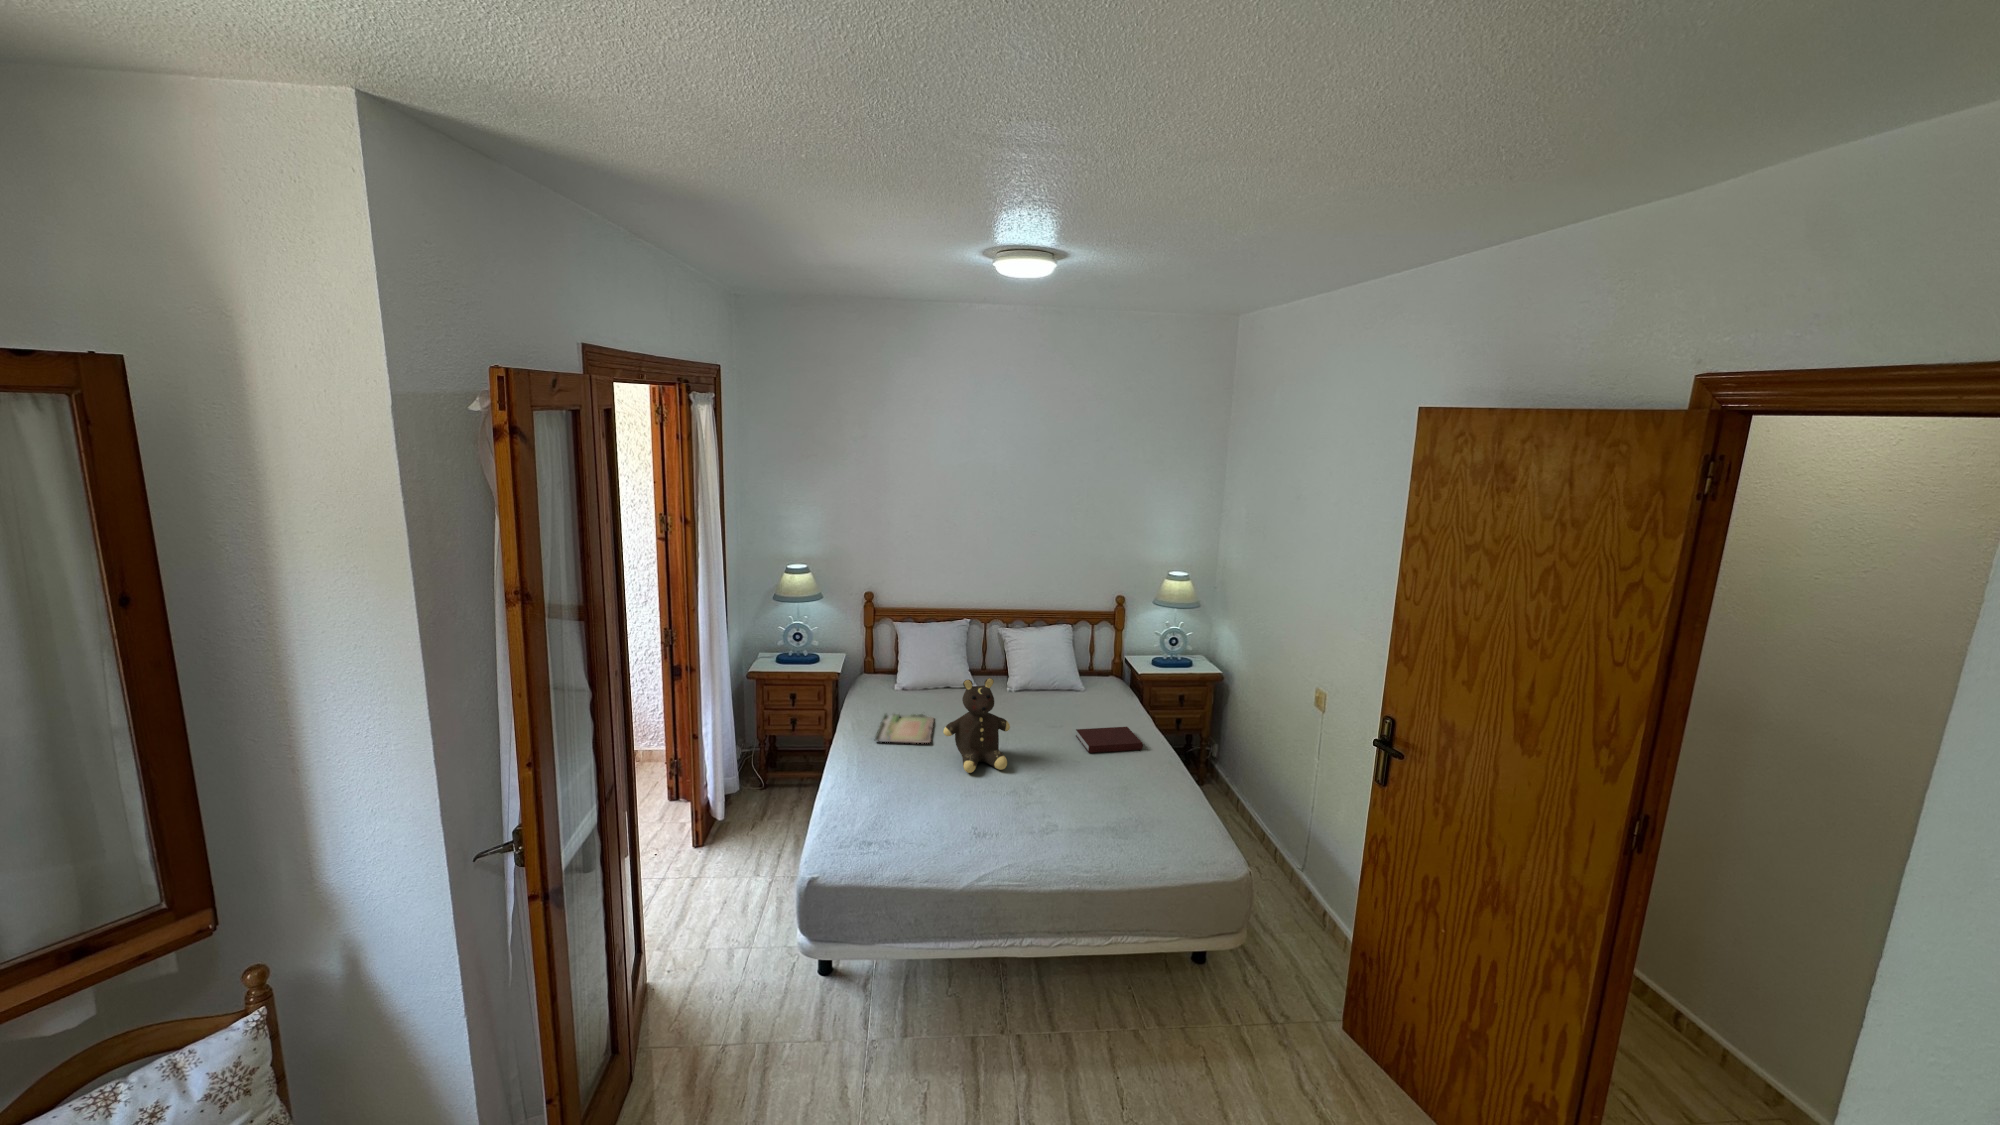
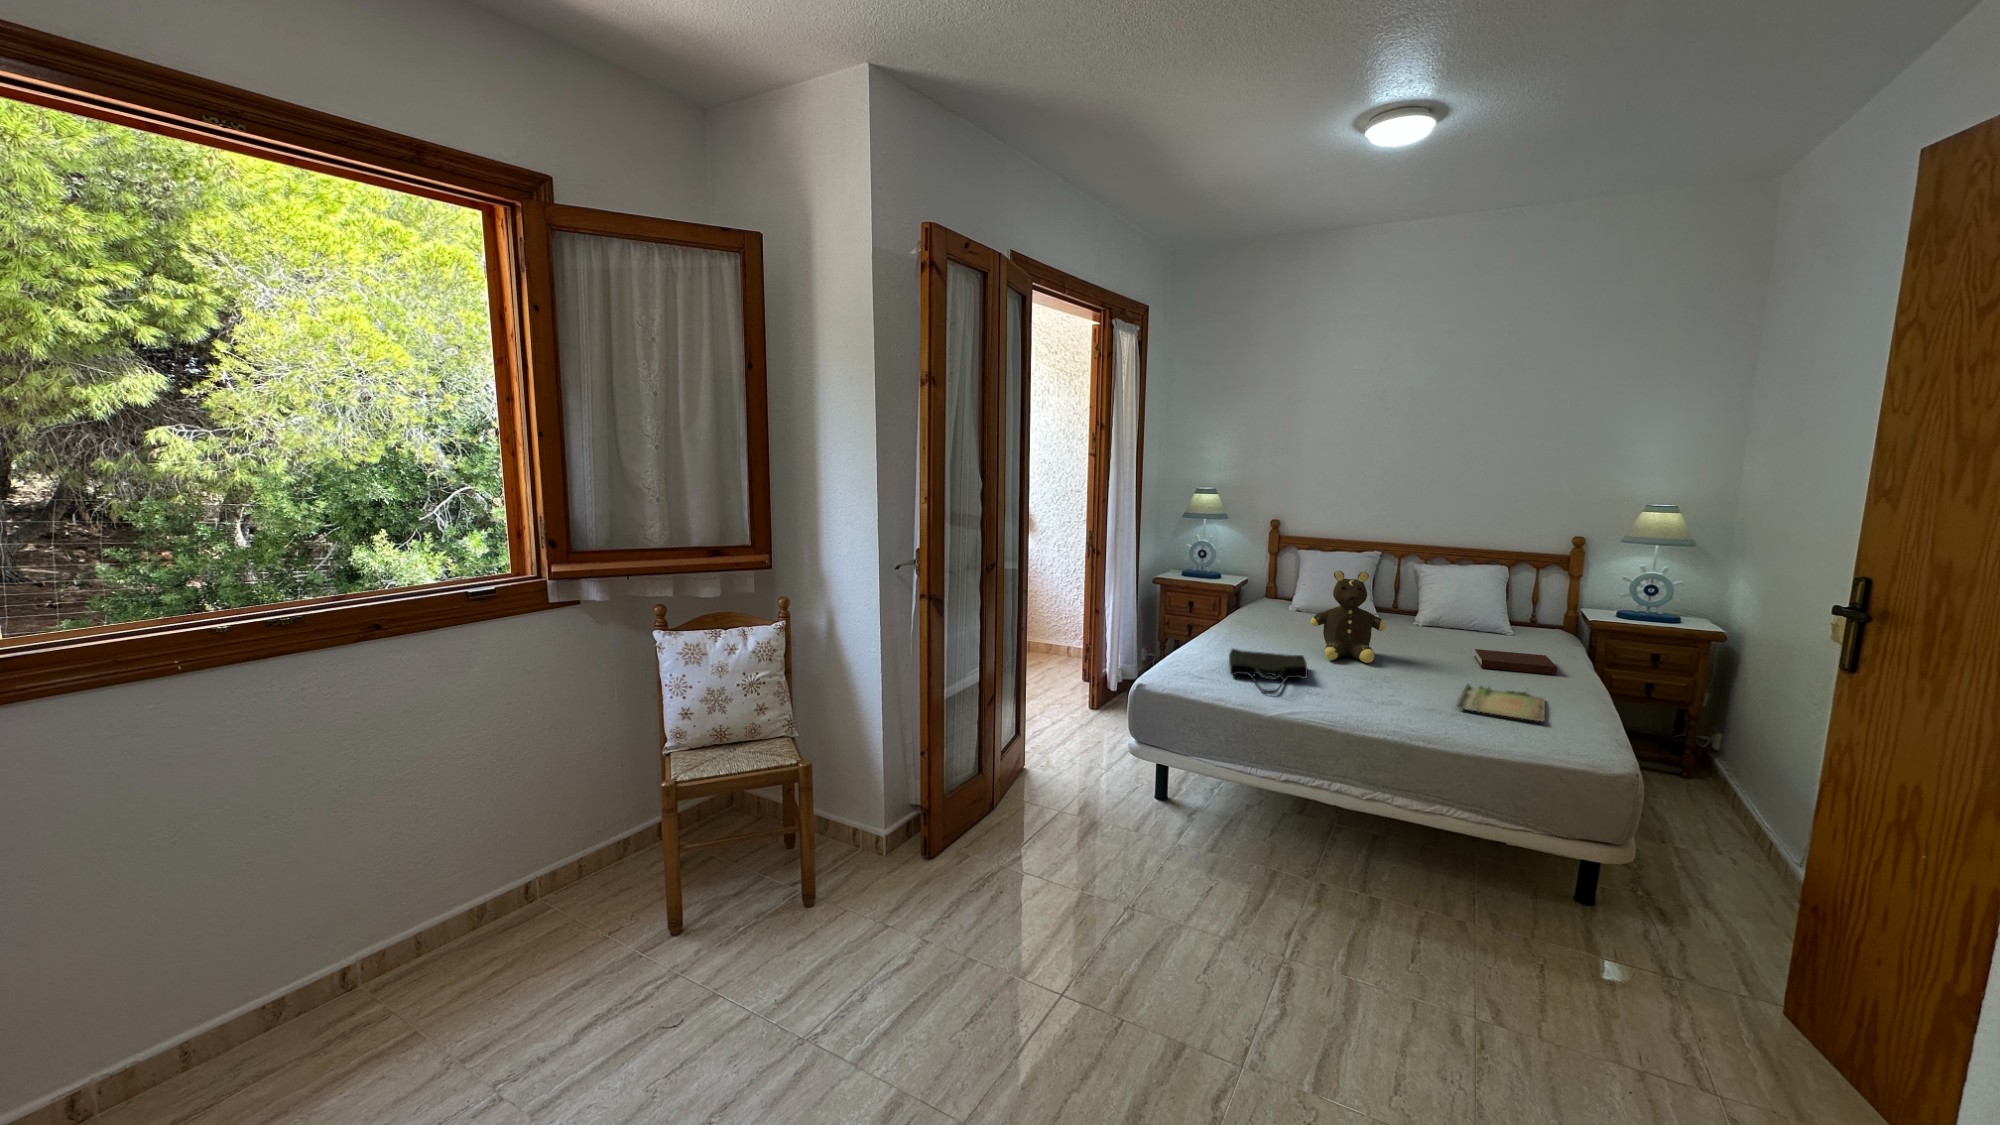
tray: present [875,714,933,743] -> present [1457,684,1545,721]
tote bag: none [879,780,965,850] -> present [1229,649,1308,694]

